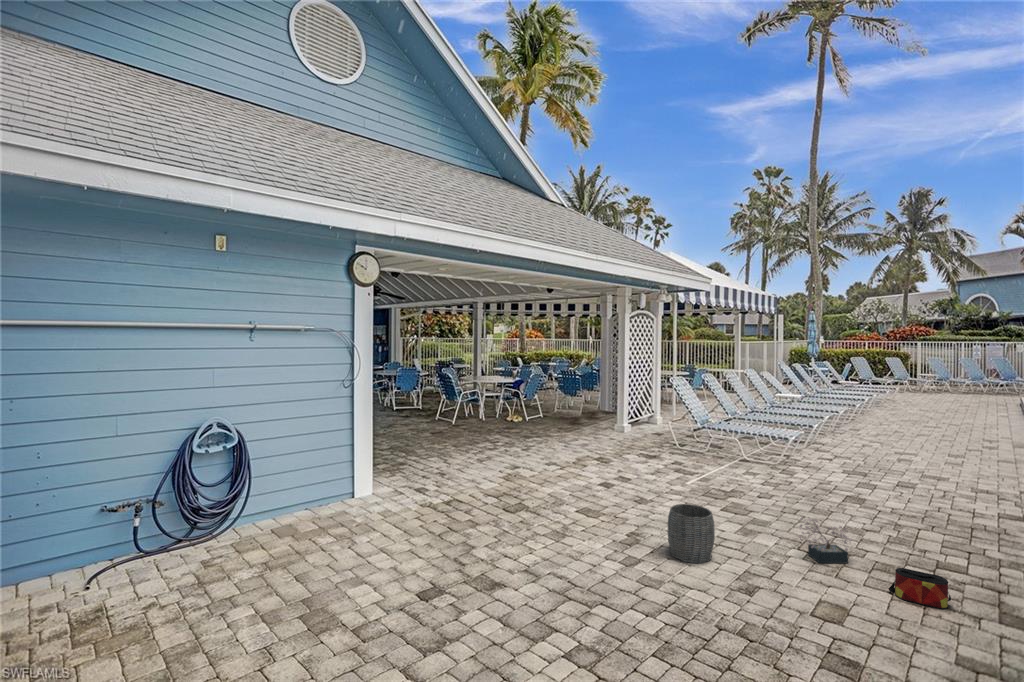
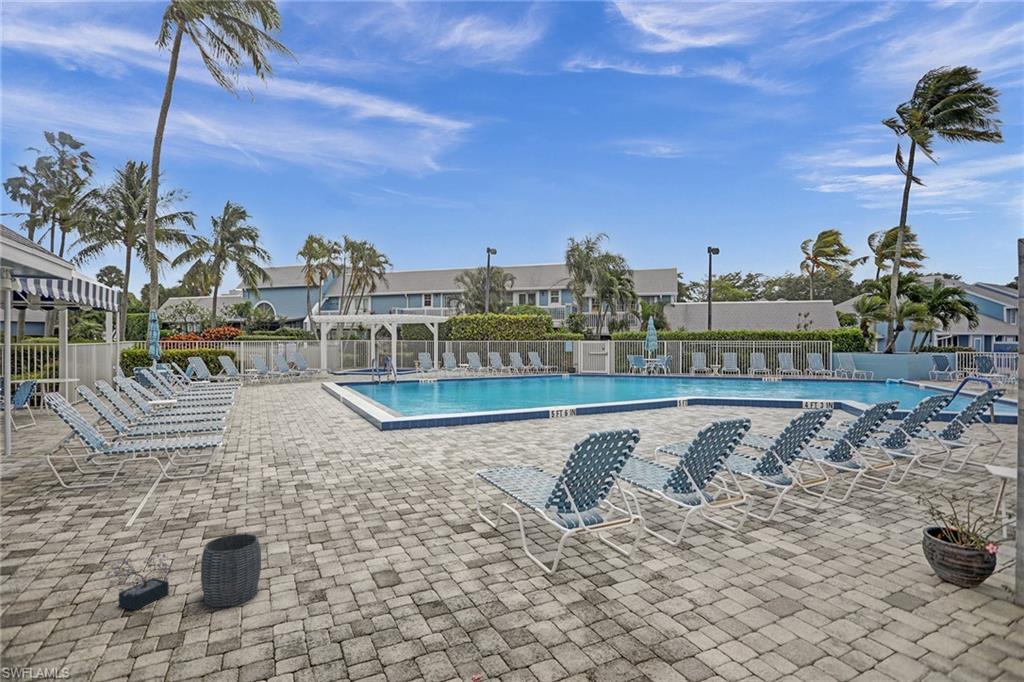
decorative plant: present [799,516,852,563] -> present [106,554,172,610]
bag: present [888,568,951,609] -> none [401,516,436,545]

